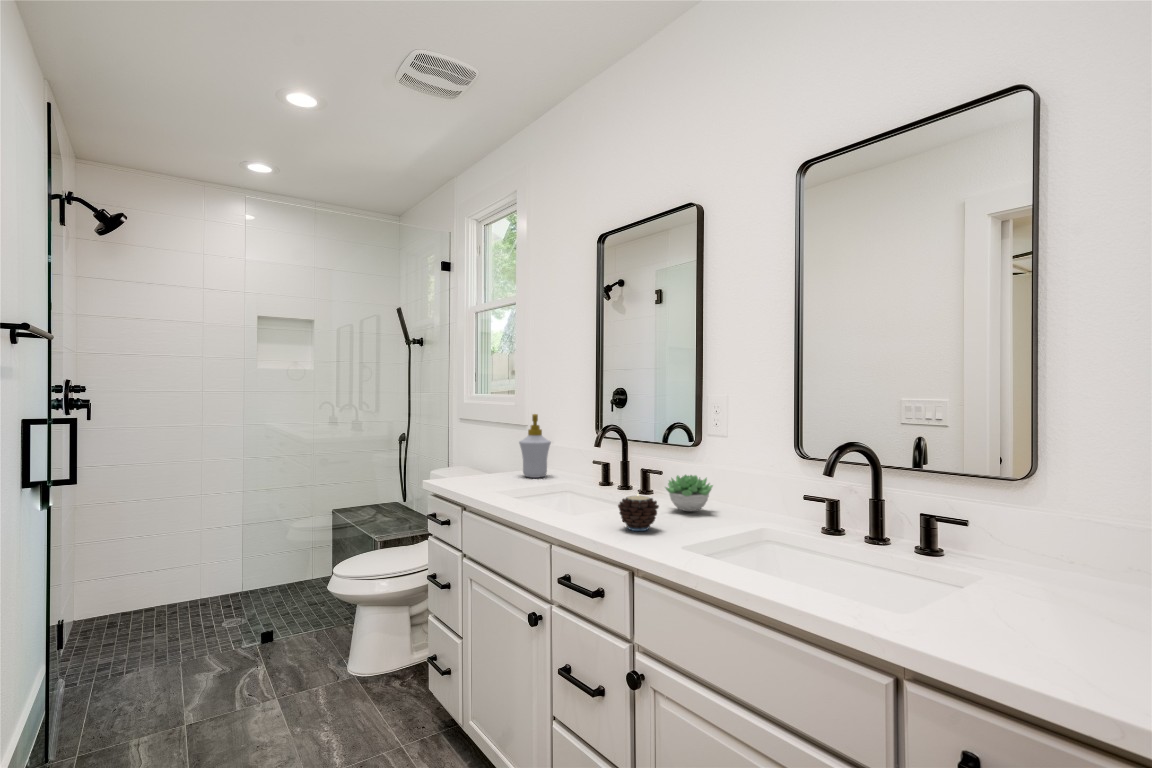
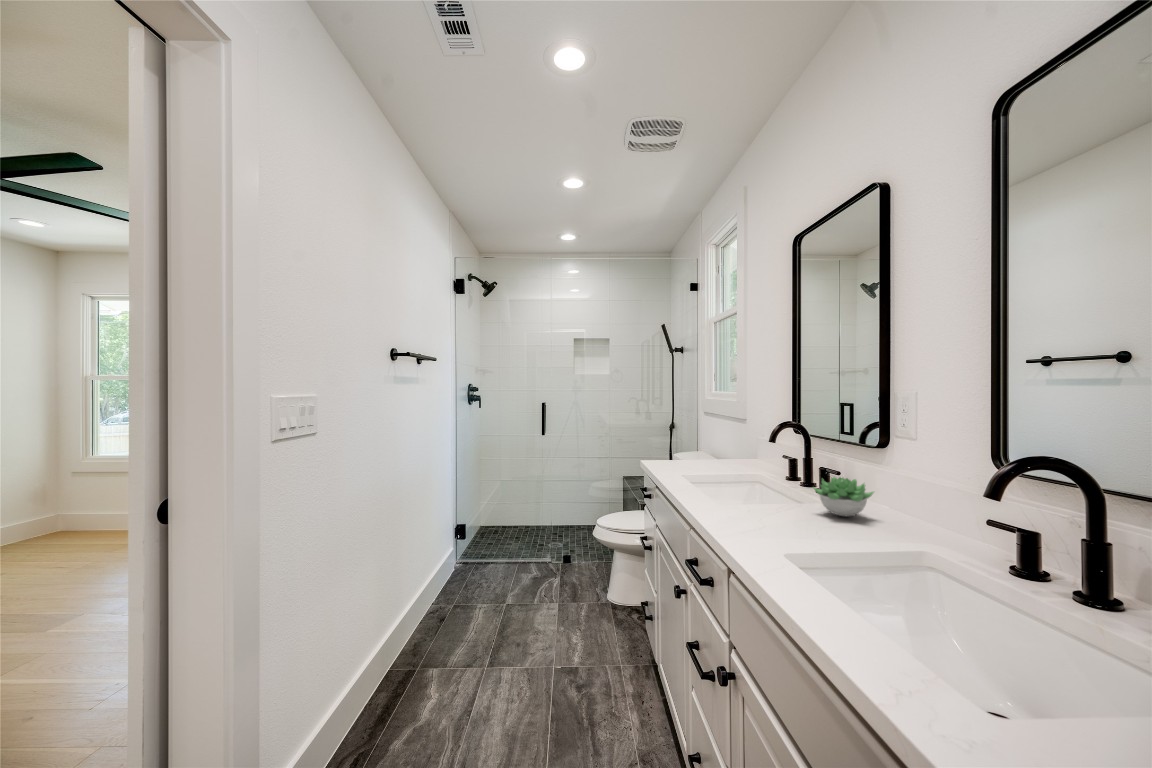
soap bottle: present [519,414,551,478] -> none [720,410,750,467]
candle: present [618,495,659,531] -> none [735,487,777,527]

